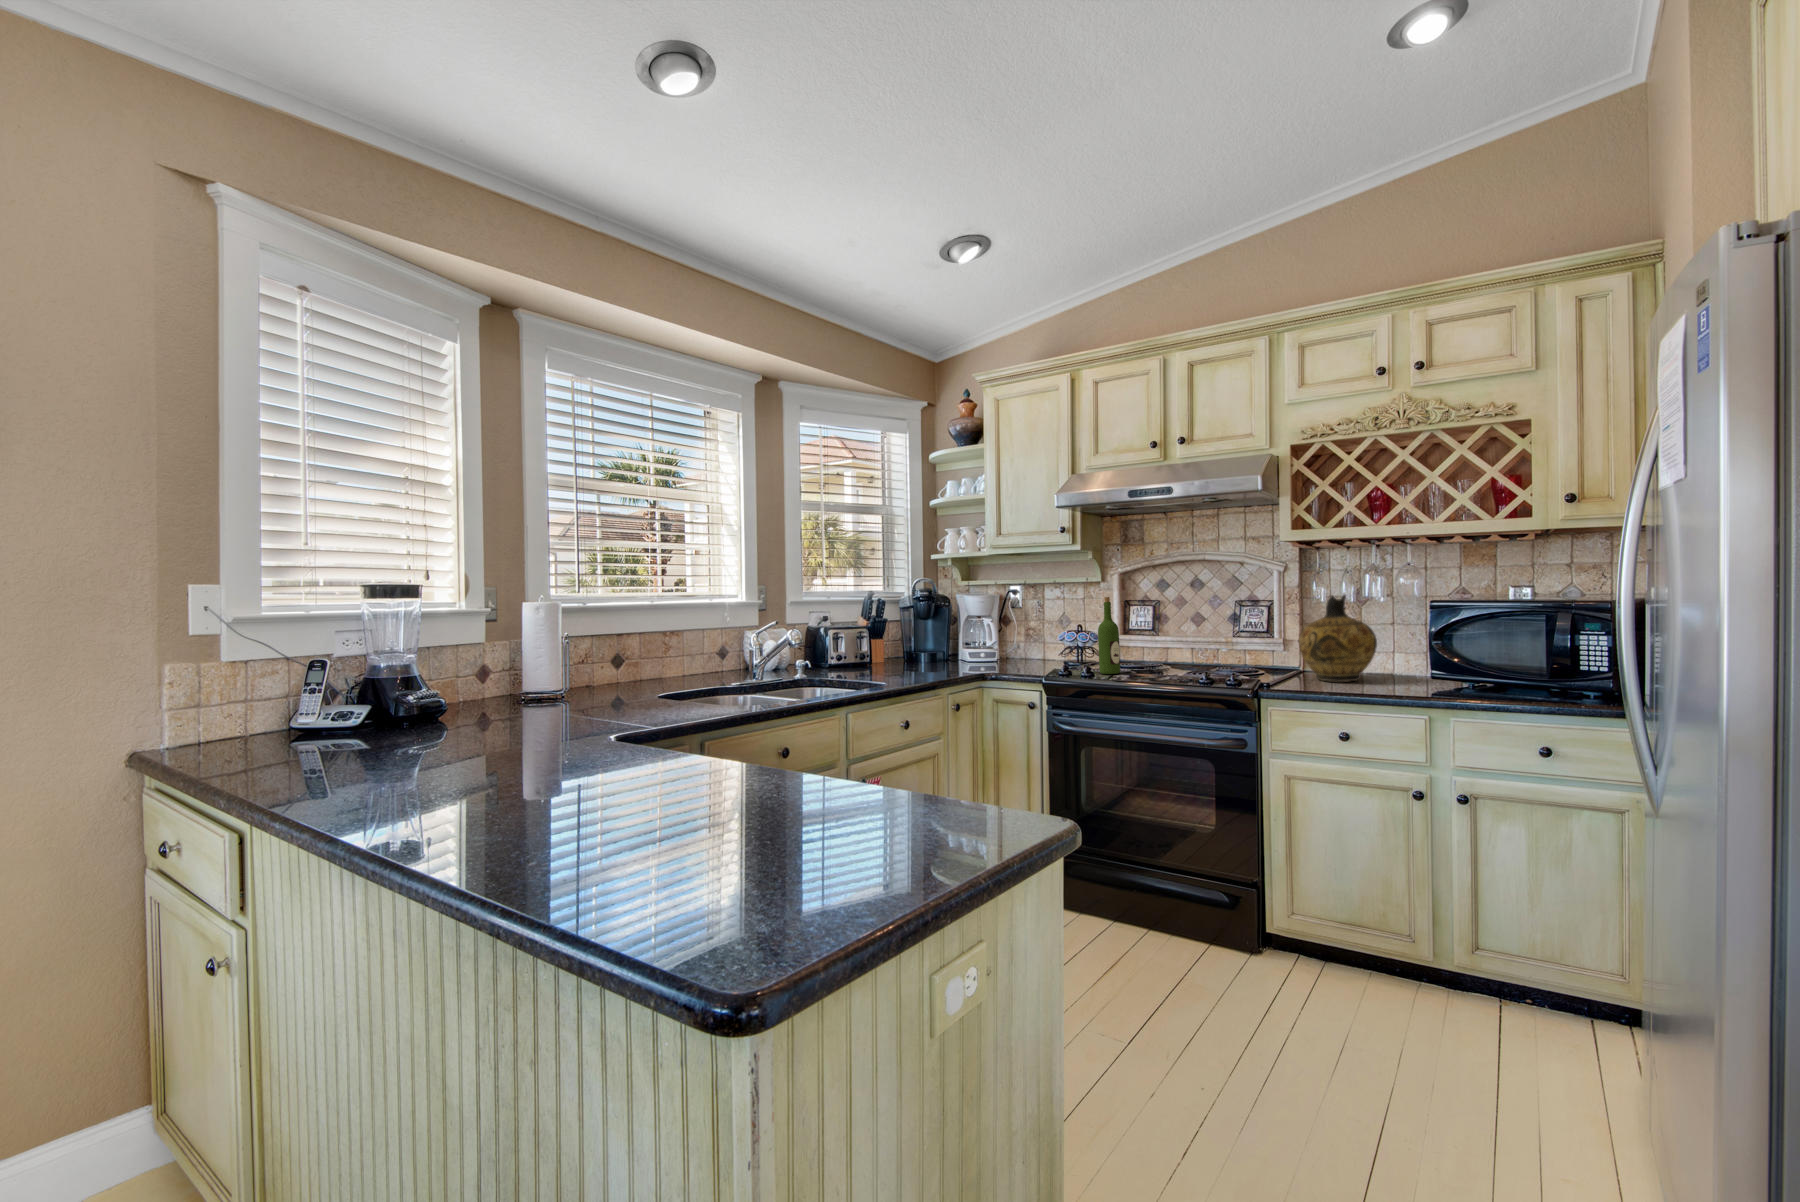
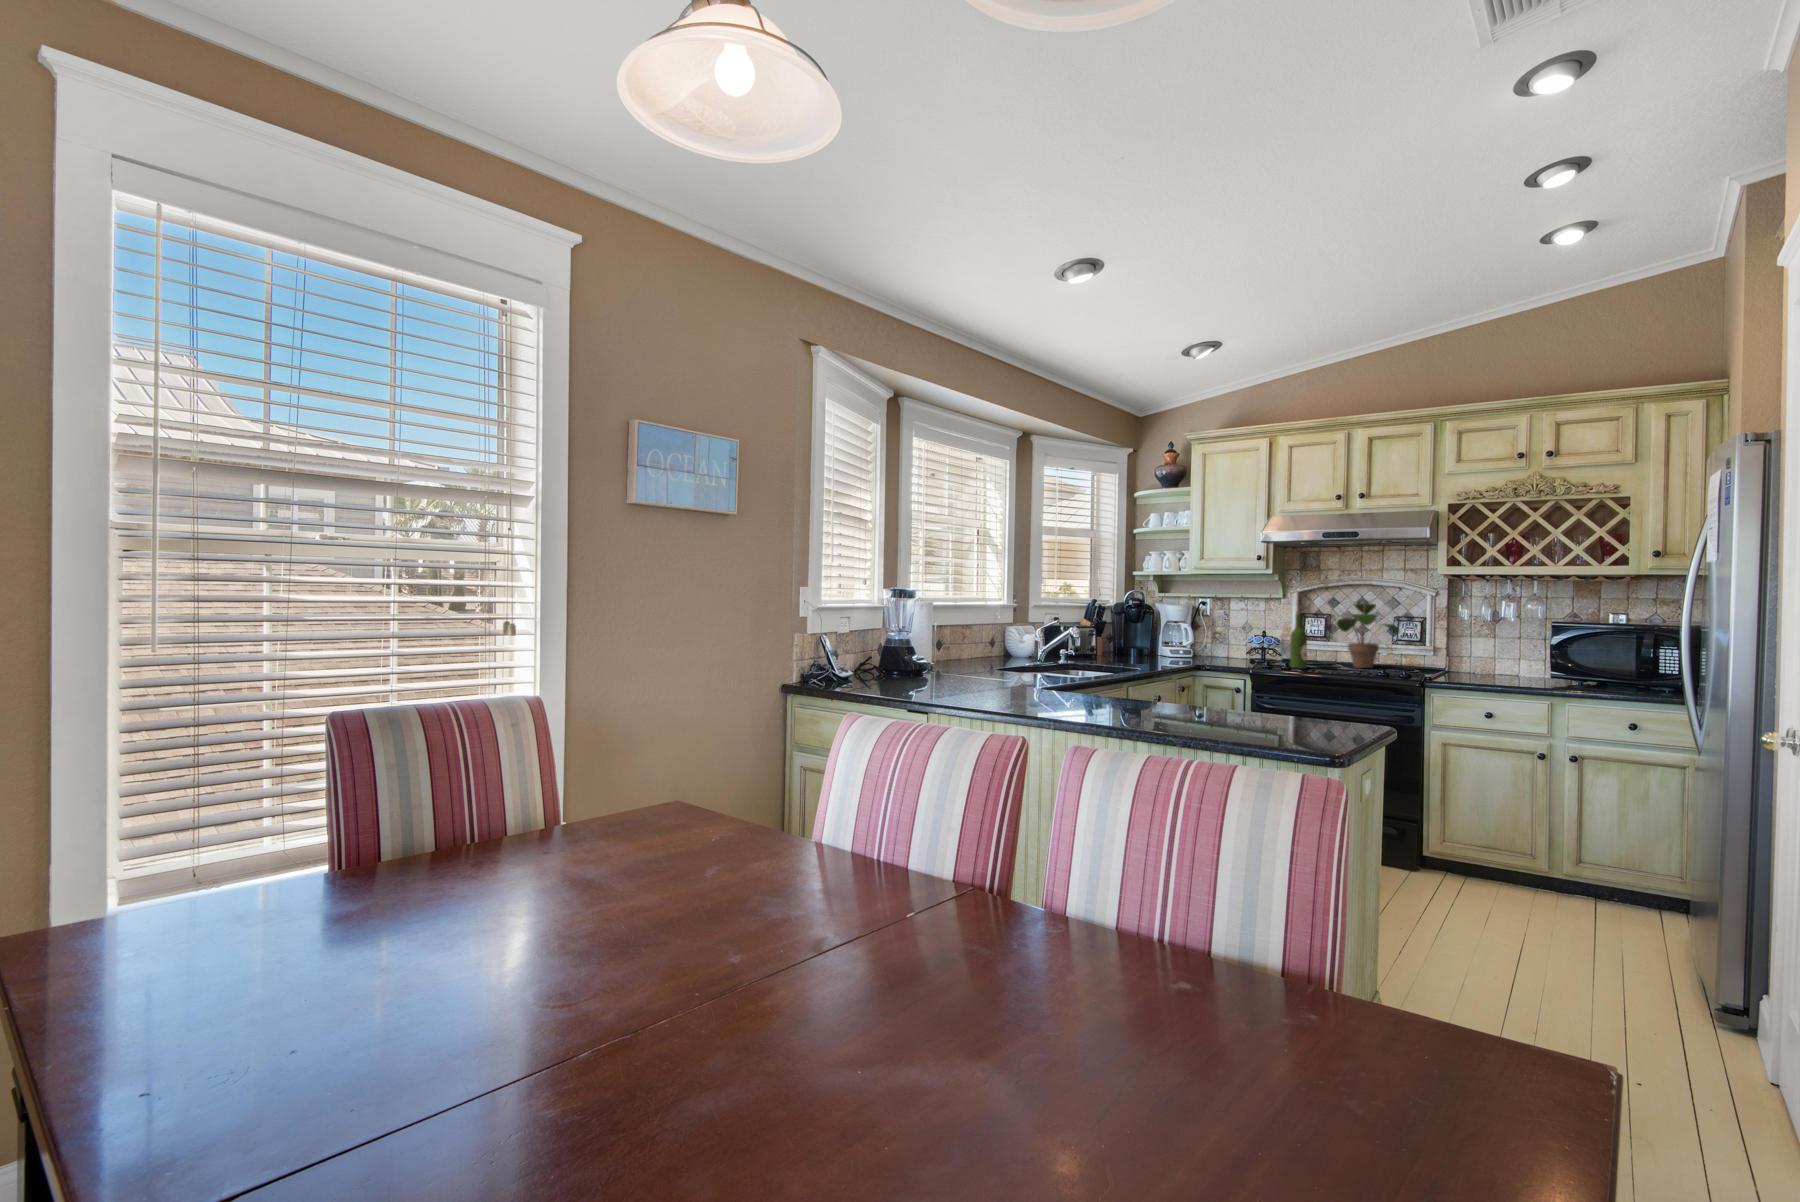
potted plant: none [1146,583,1236,670] -> present [1336,603,1399,668]
ceramic jug: present [1299,595,1377,682] -> none [1450,615,1511,678]

